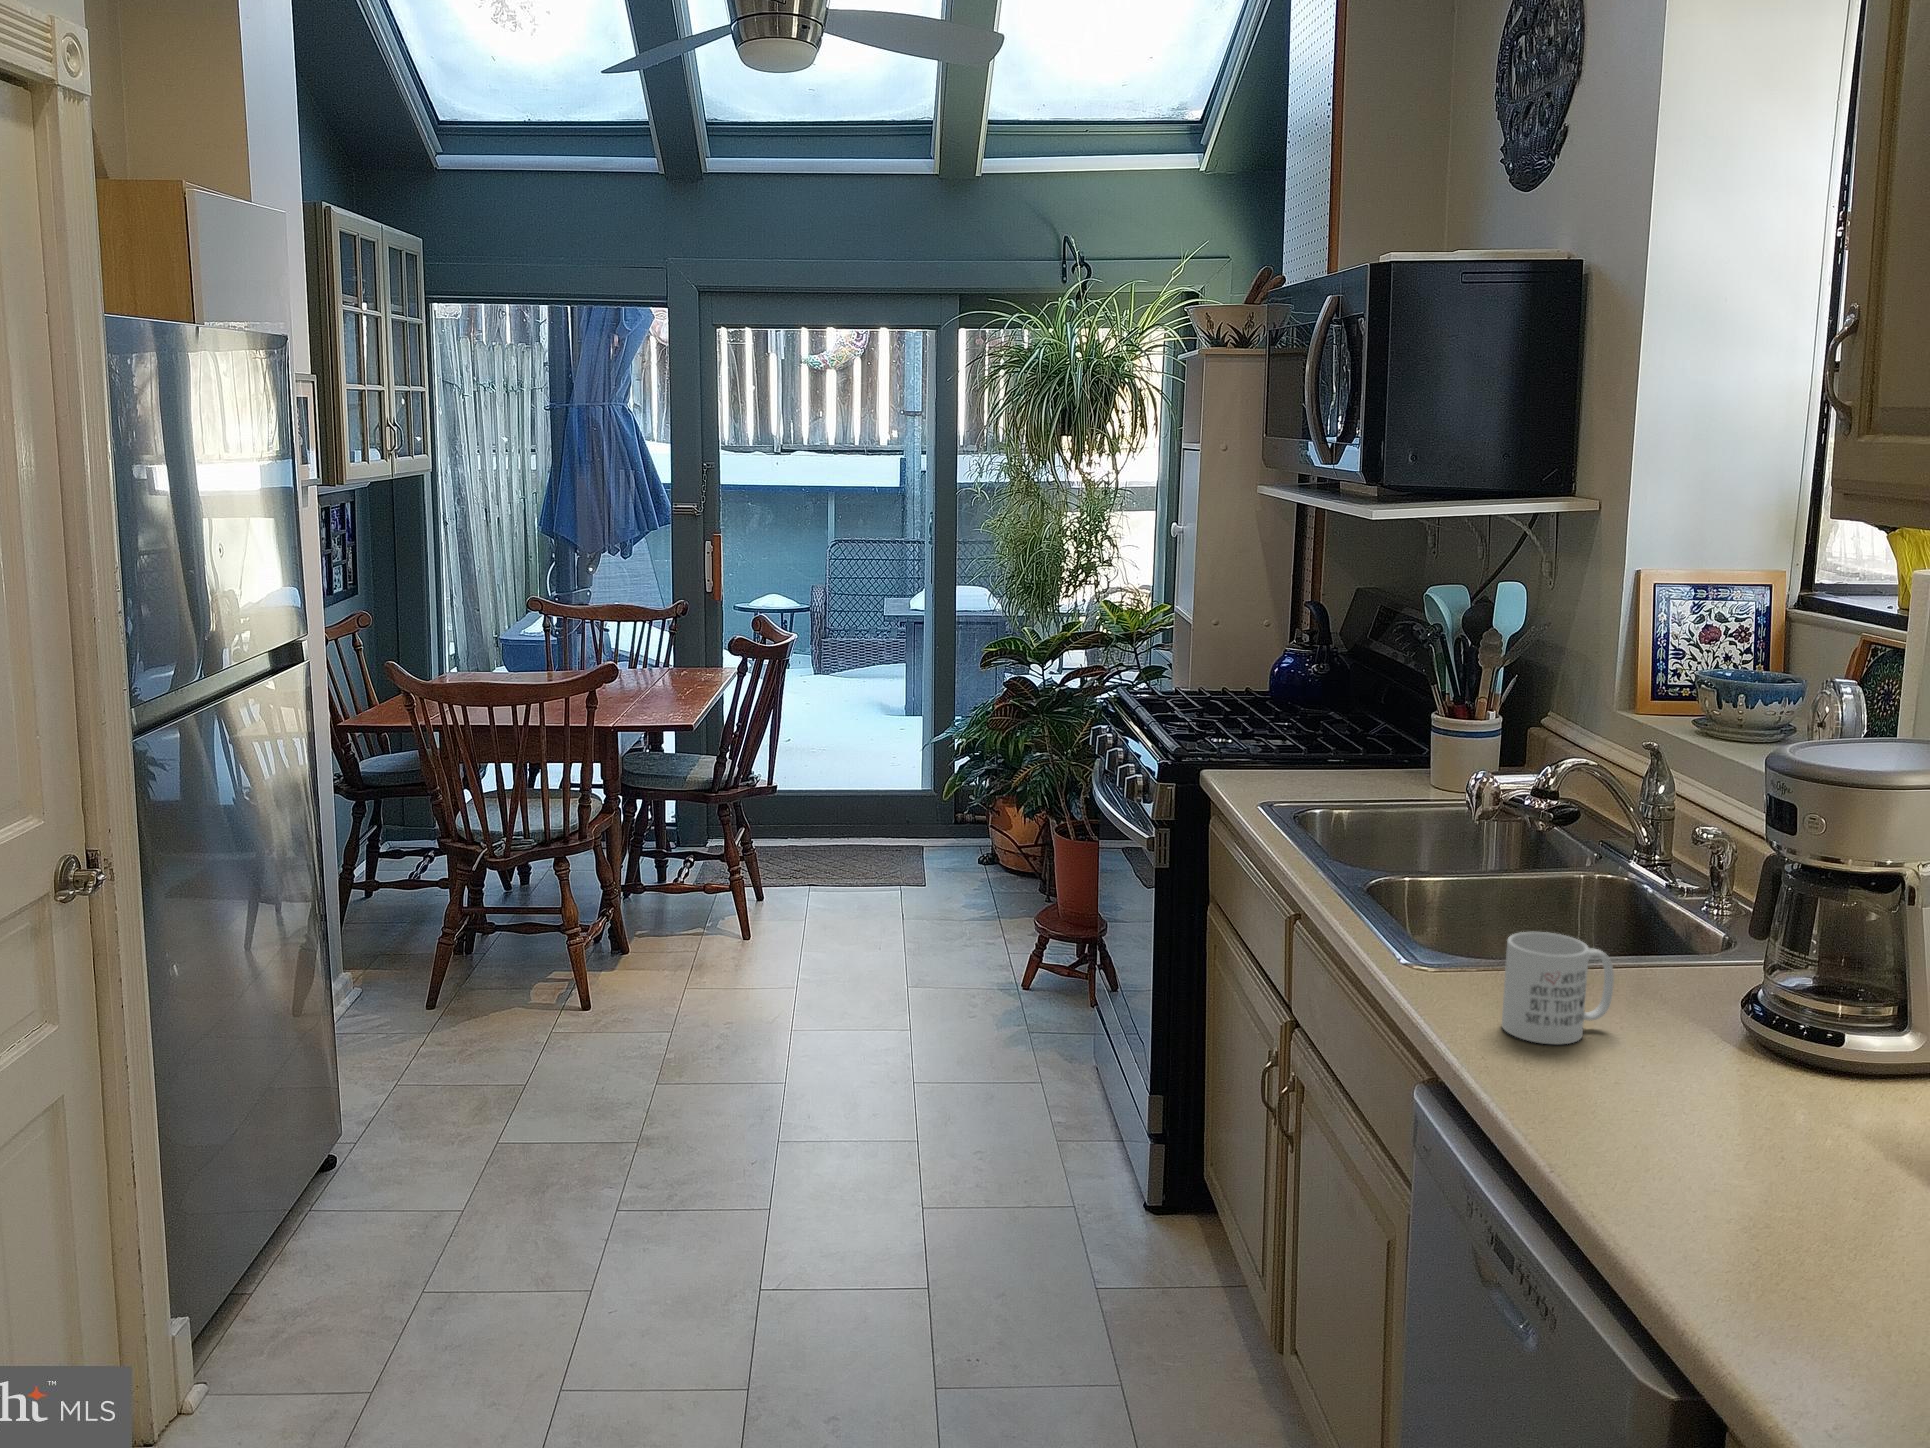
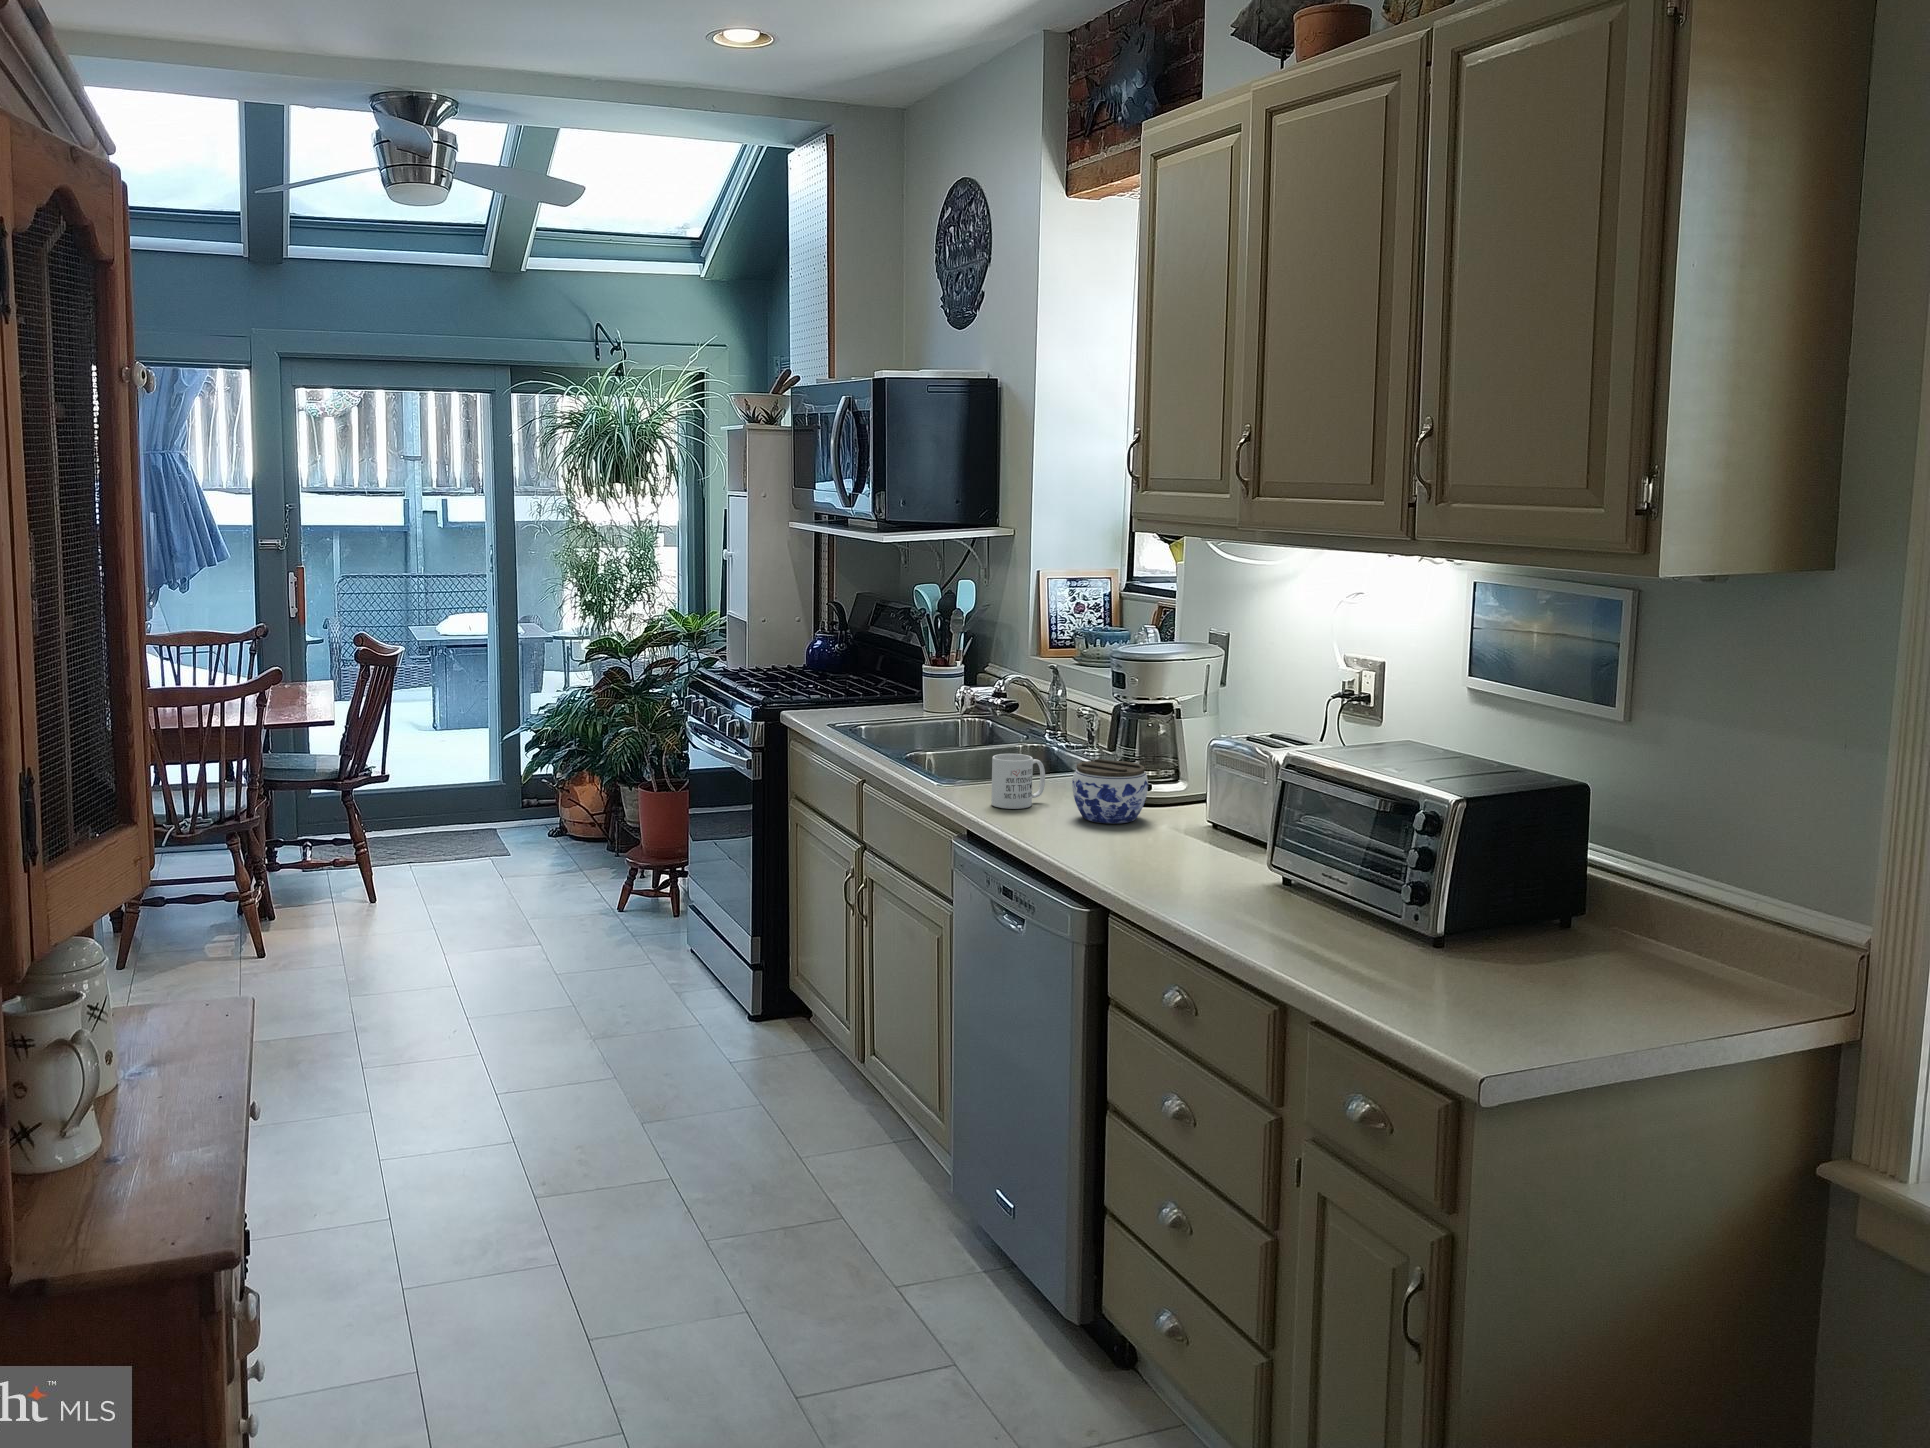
jar: none [1667,974,1839,1121] -> present [1072,759,1148,824]

